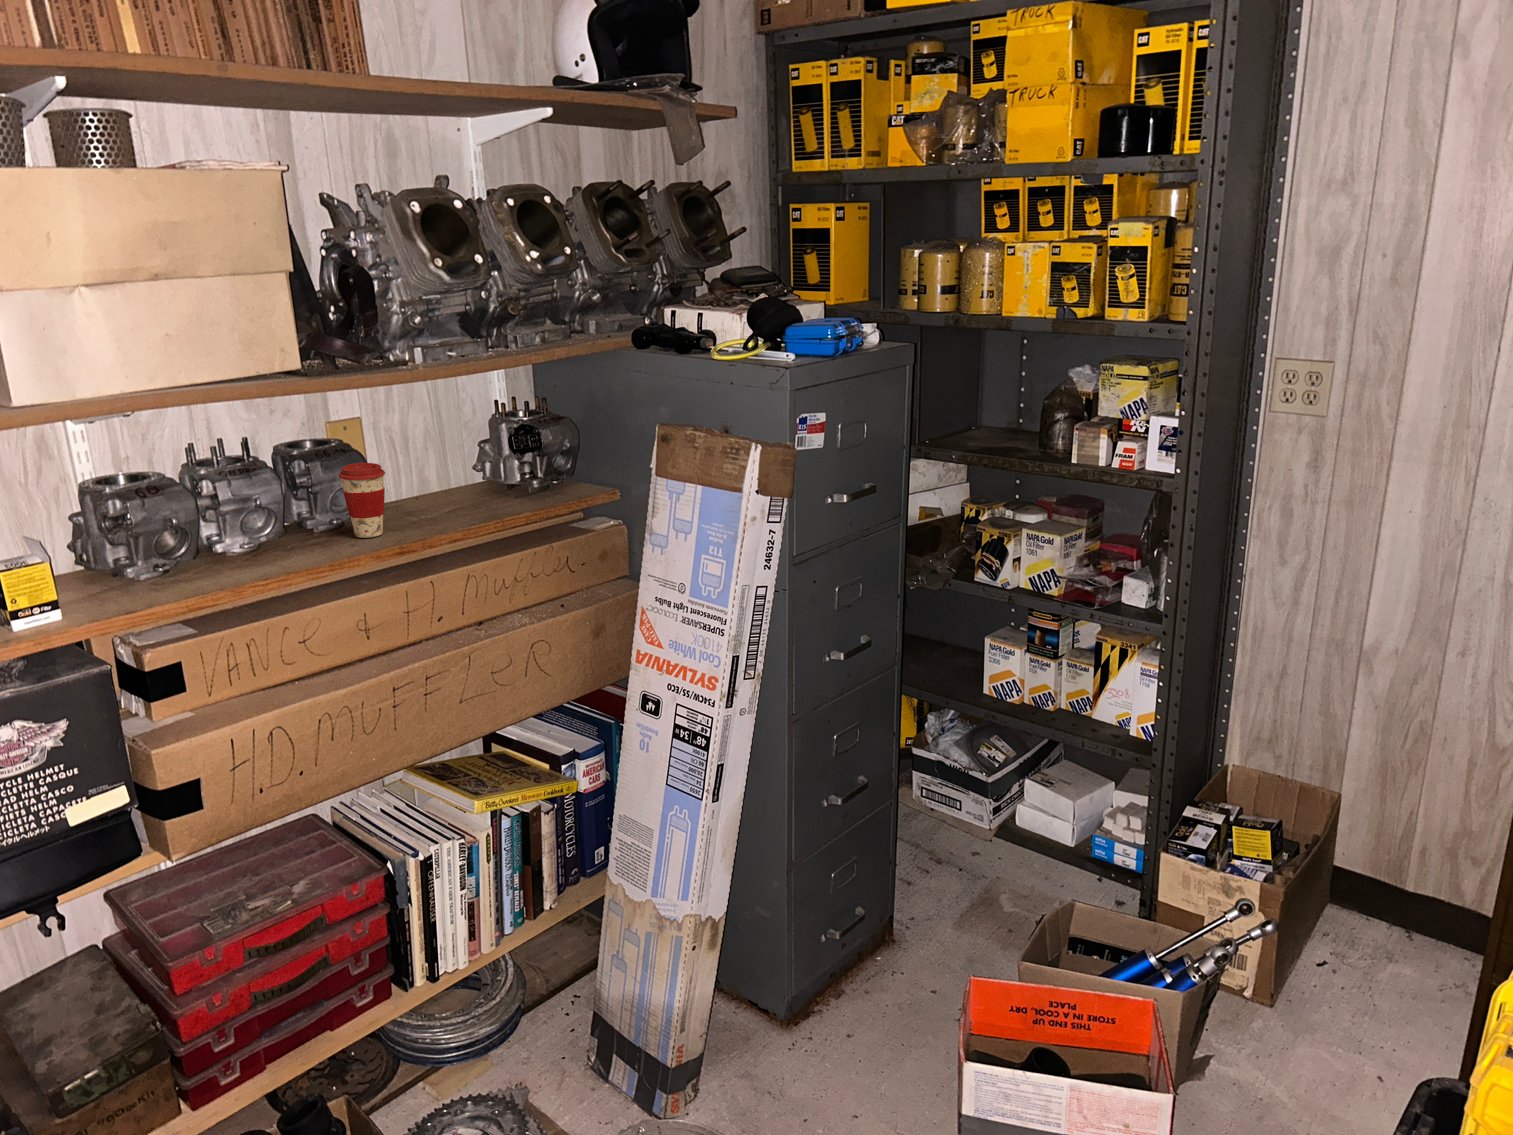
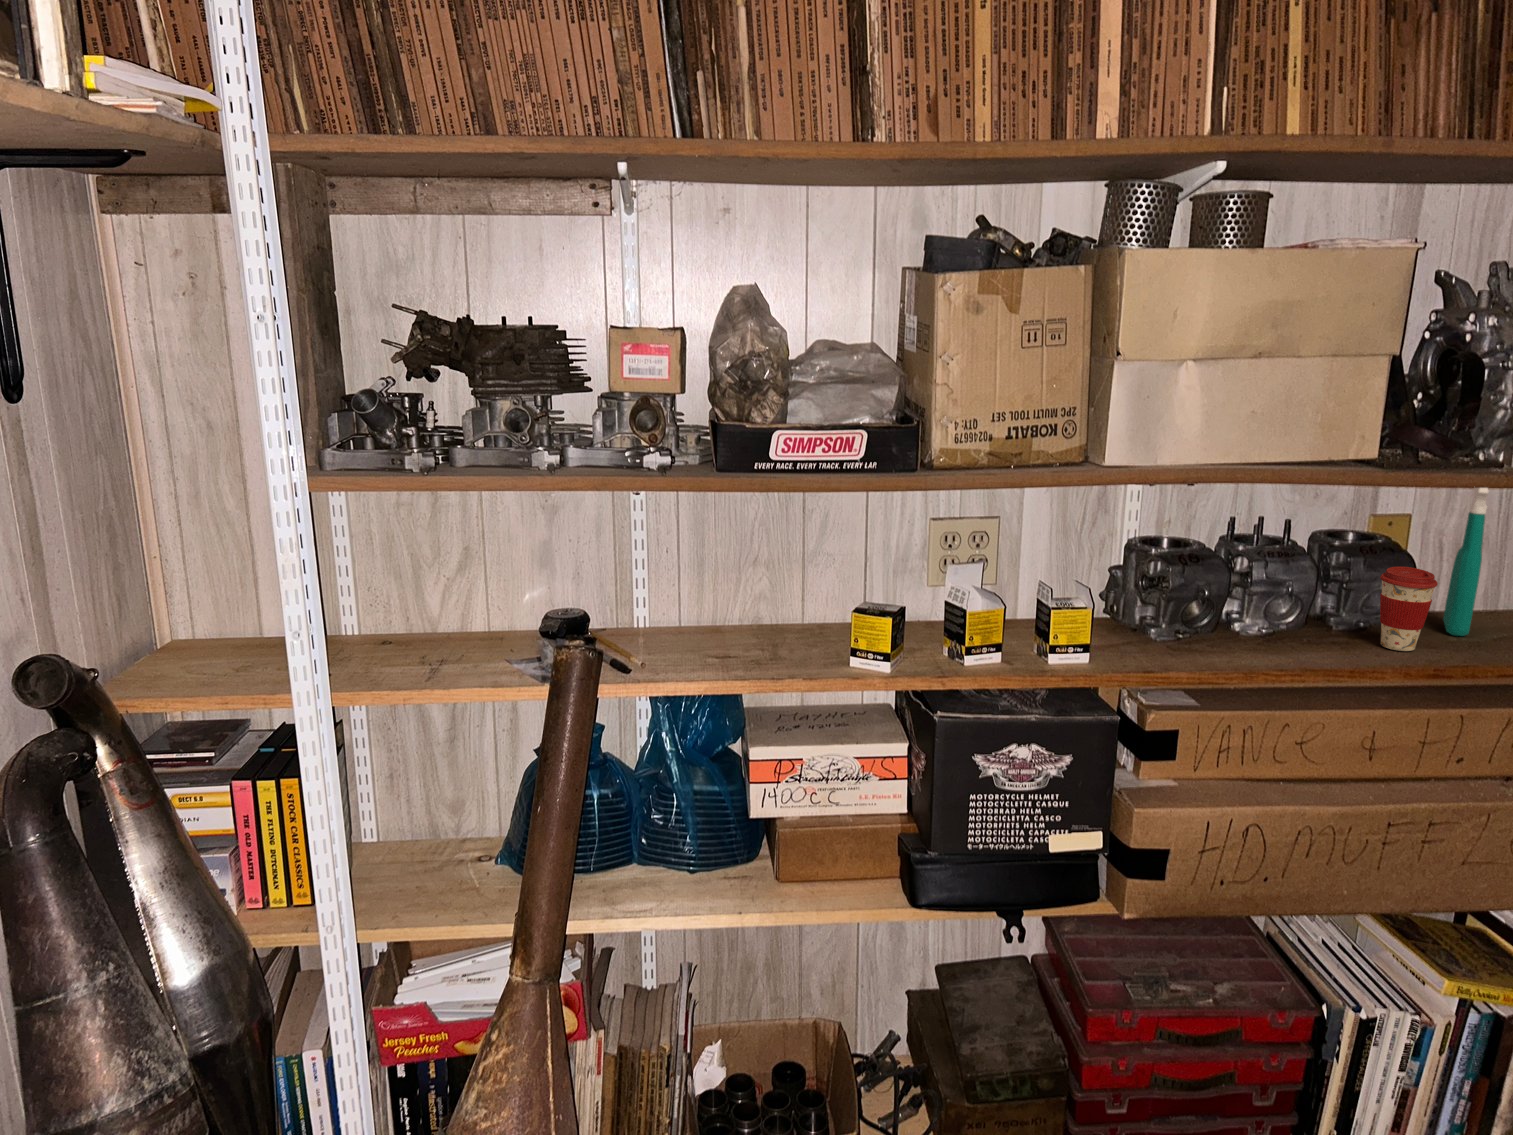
spray bottle: none [400,378,426,516] -> present [1443,488,1489,636]

